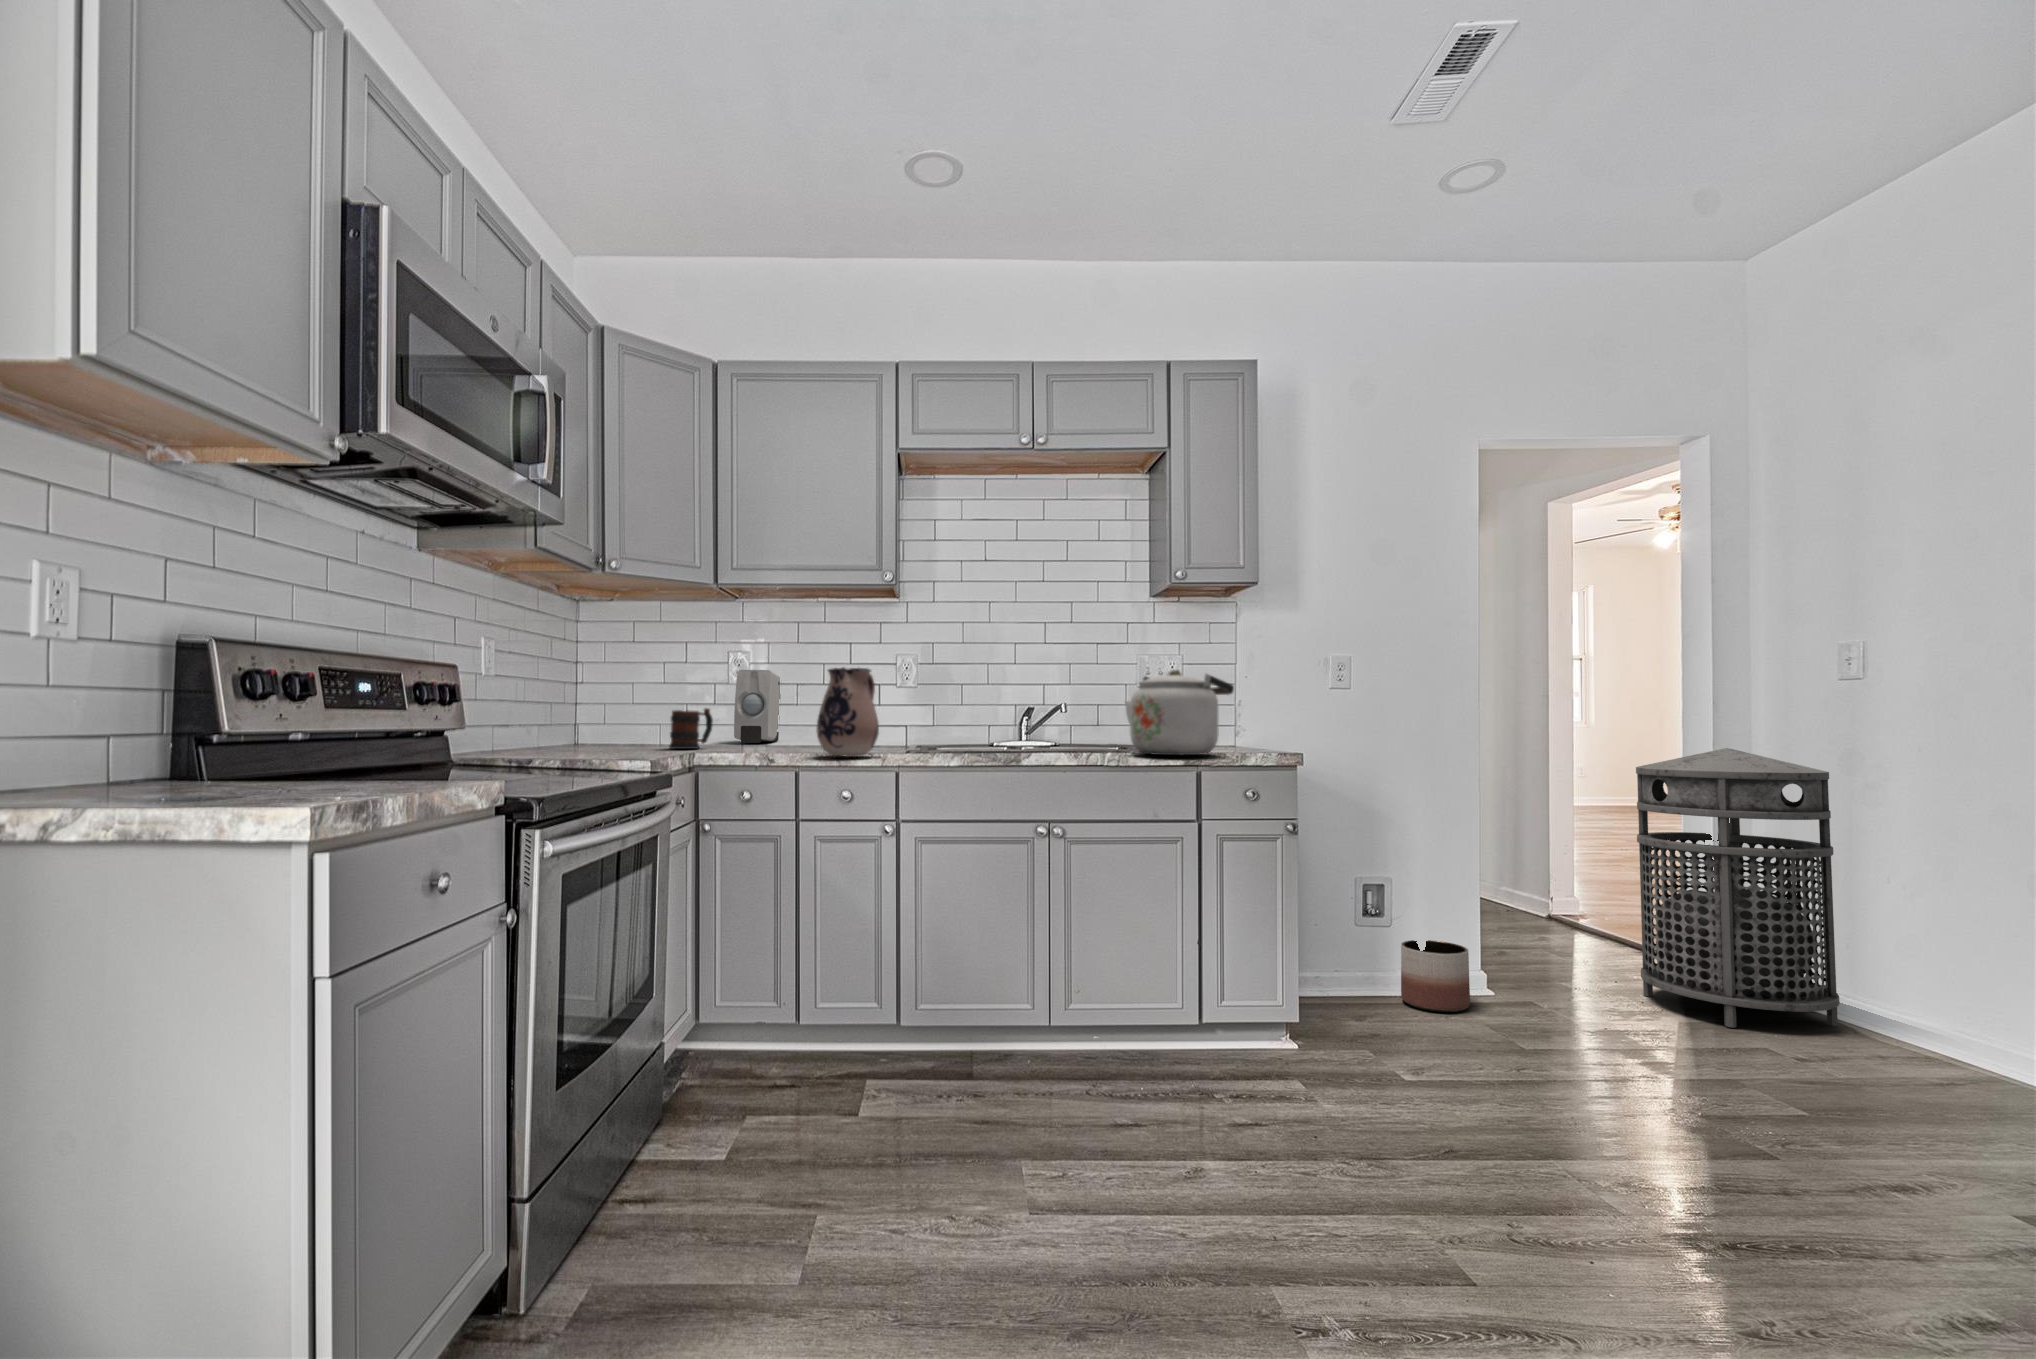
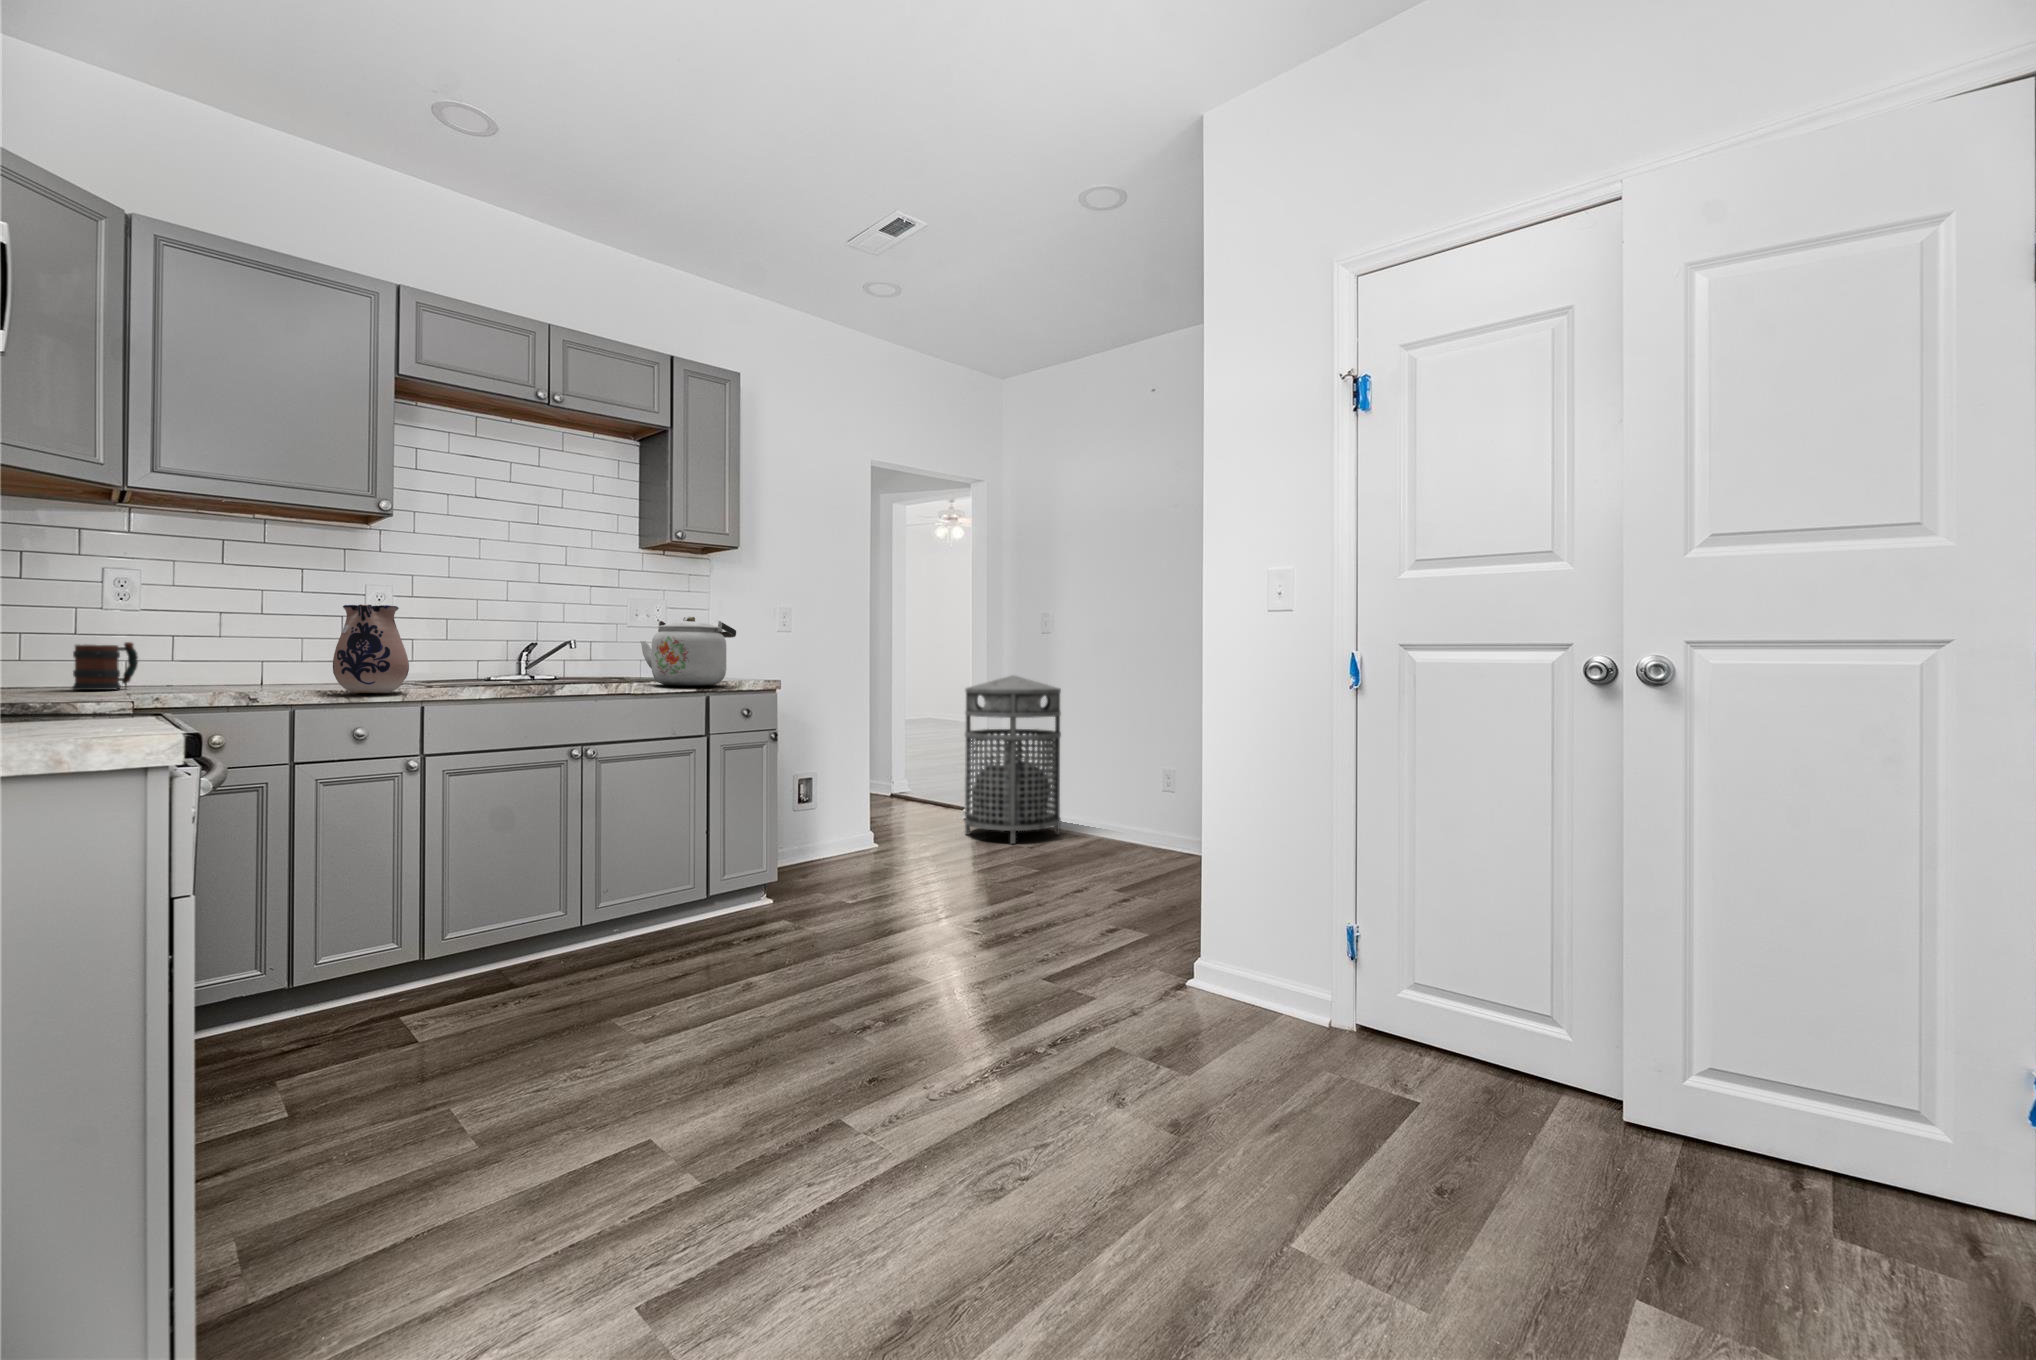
soap dispenser: present [734,670,780,743] -> none [150,598,206,682]
planter: present [1401,940,1470,1012] -> none [827,816,872,864]

